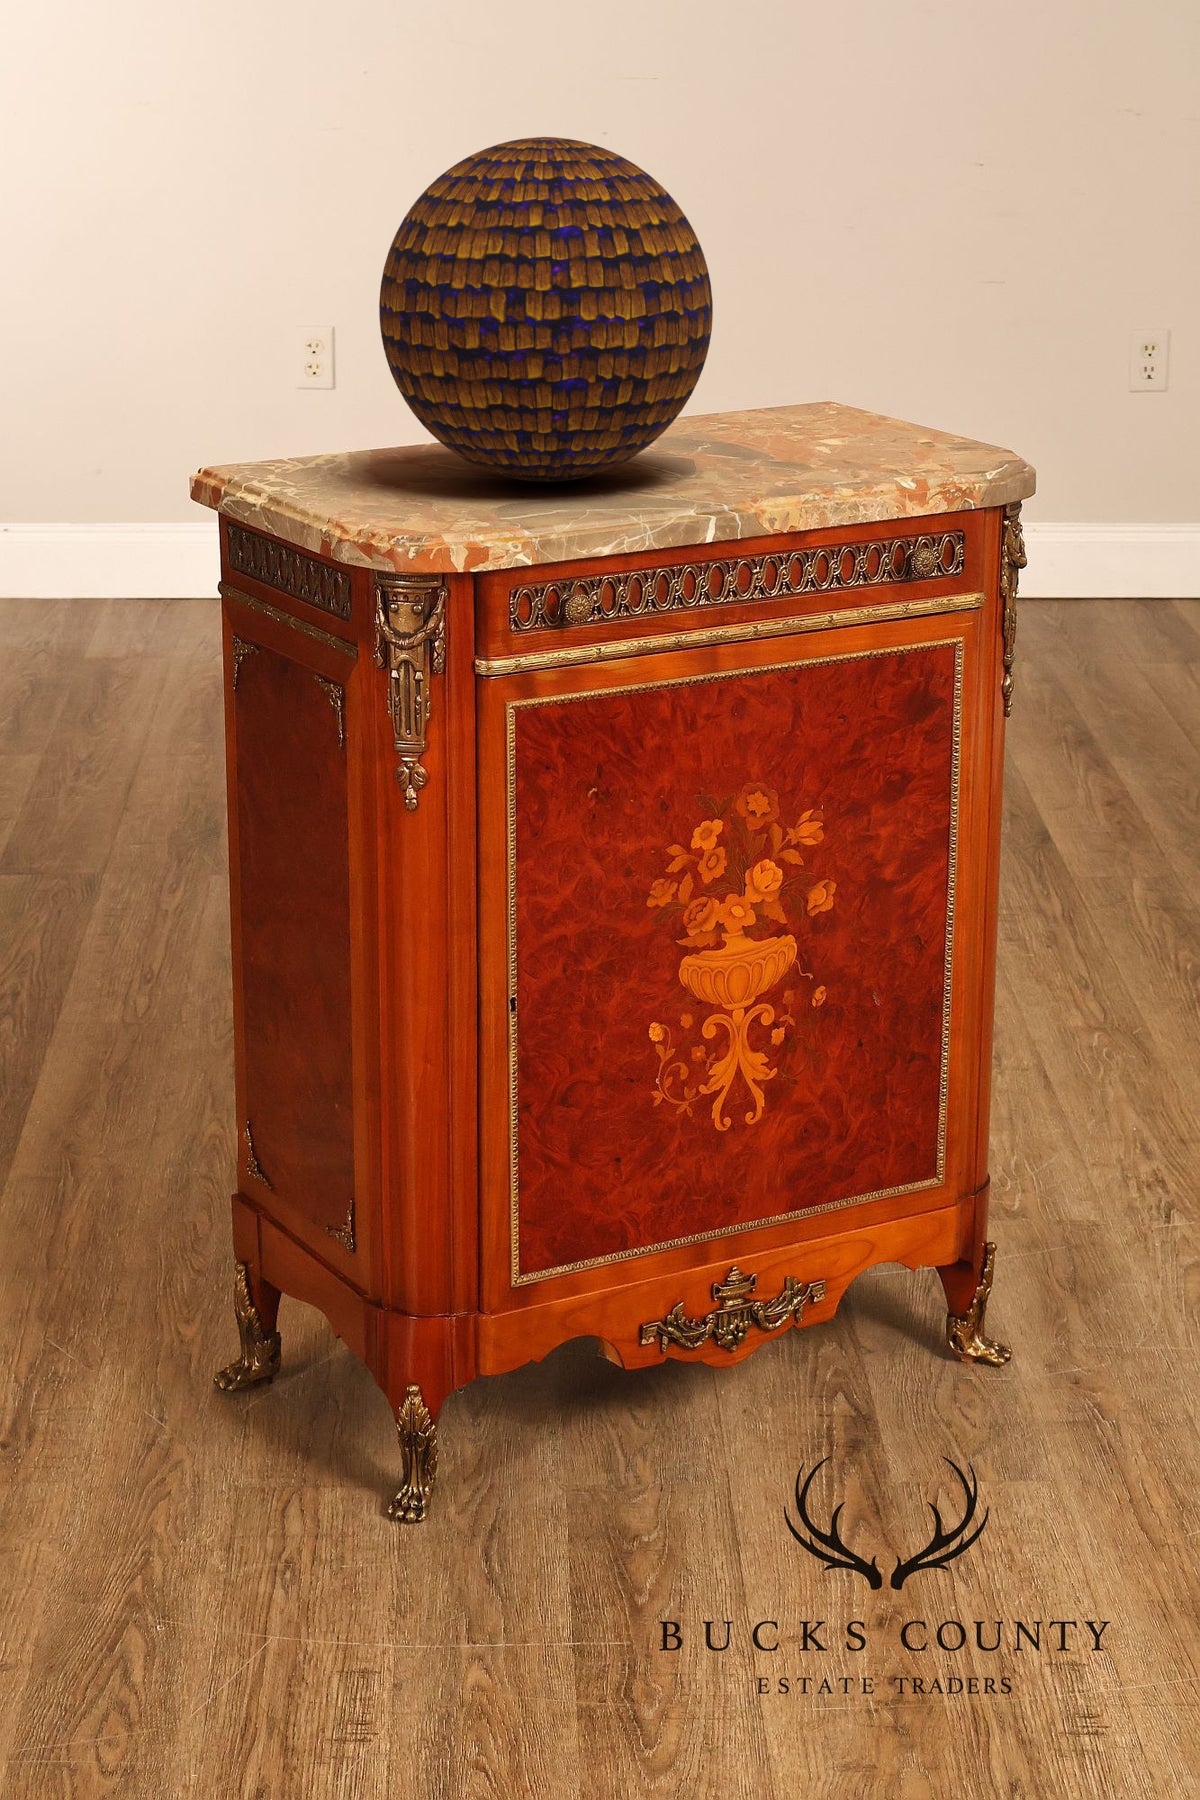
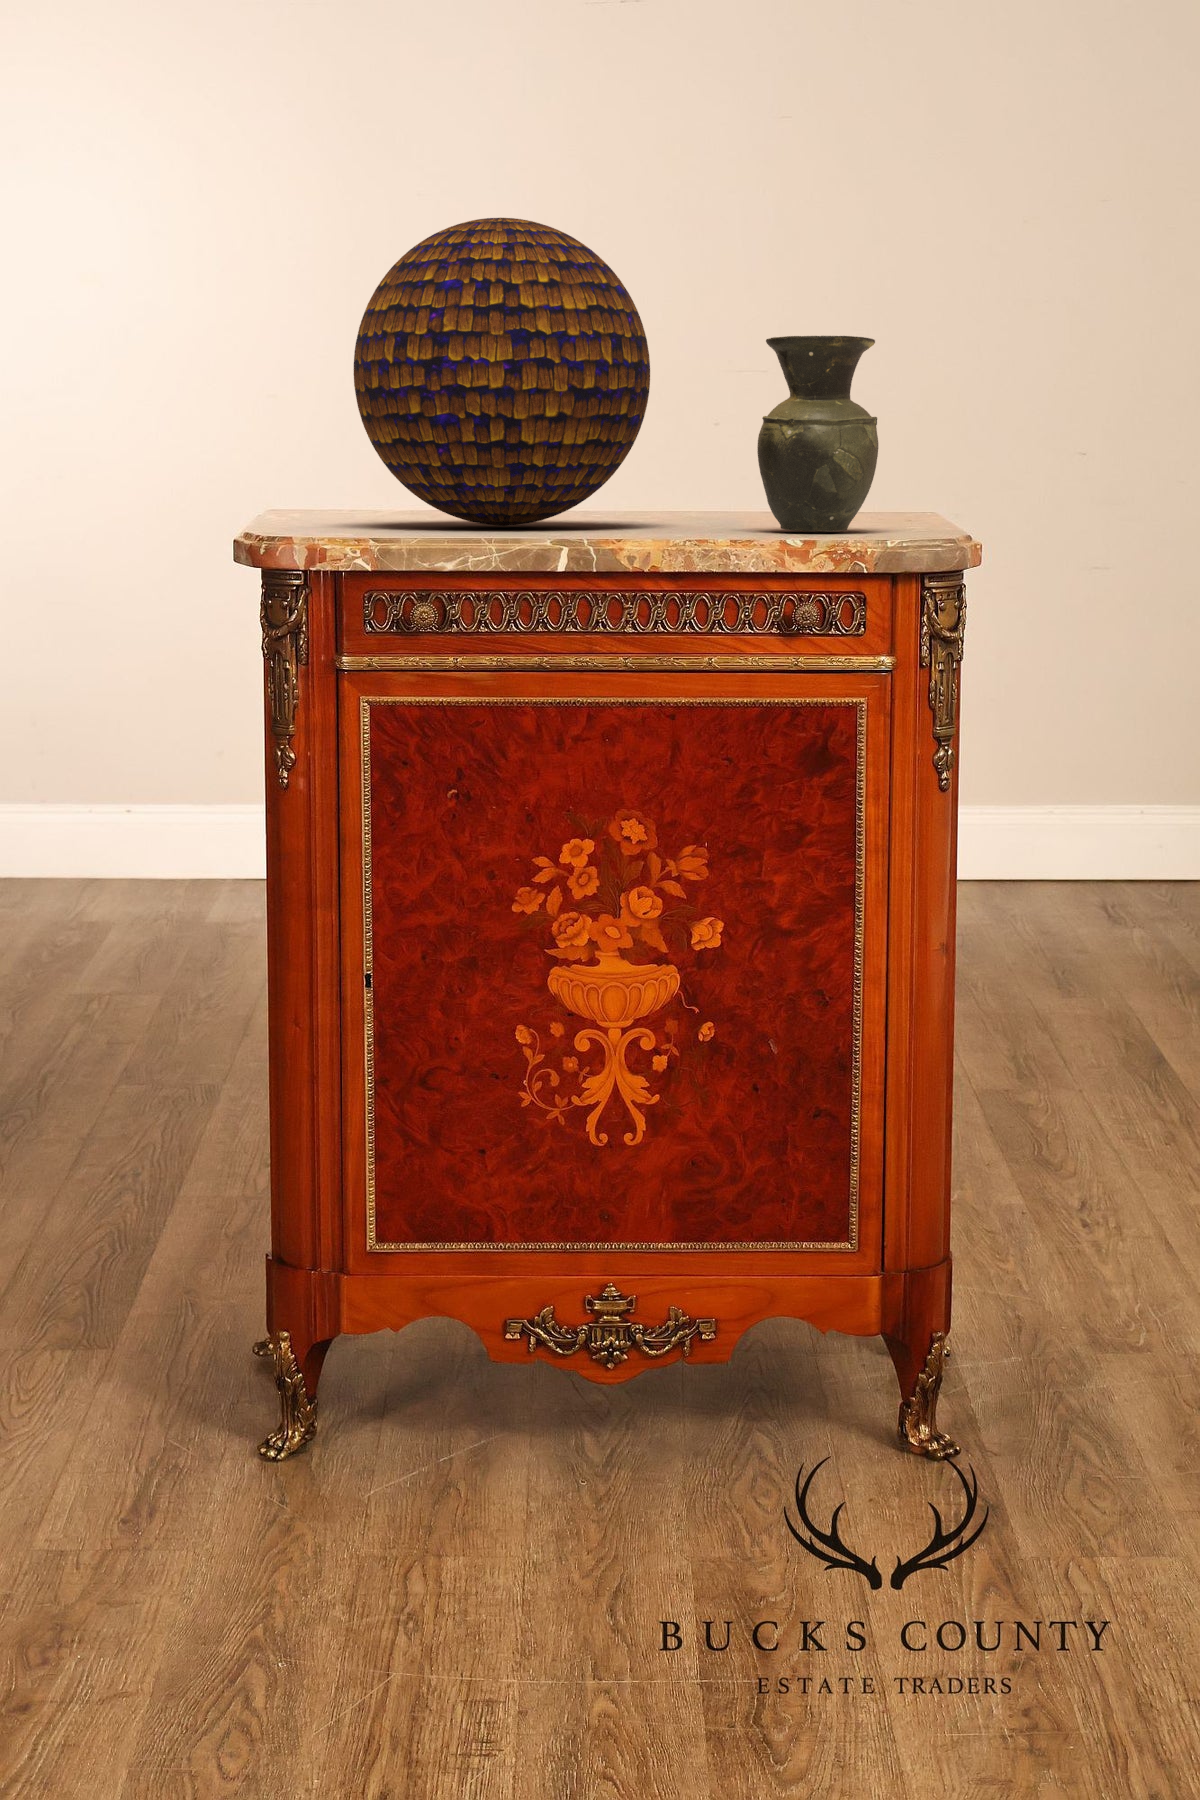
vase: none [837,267,964,472] -> present [757,336,878,531]

